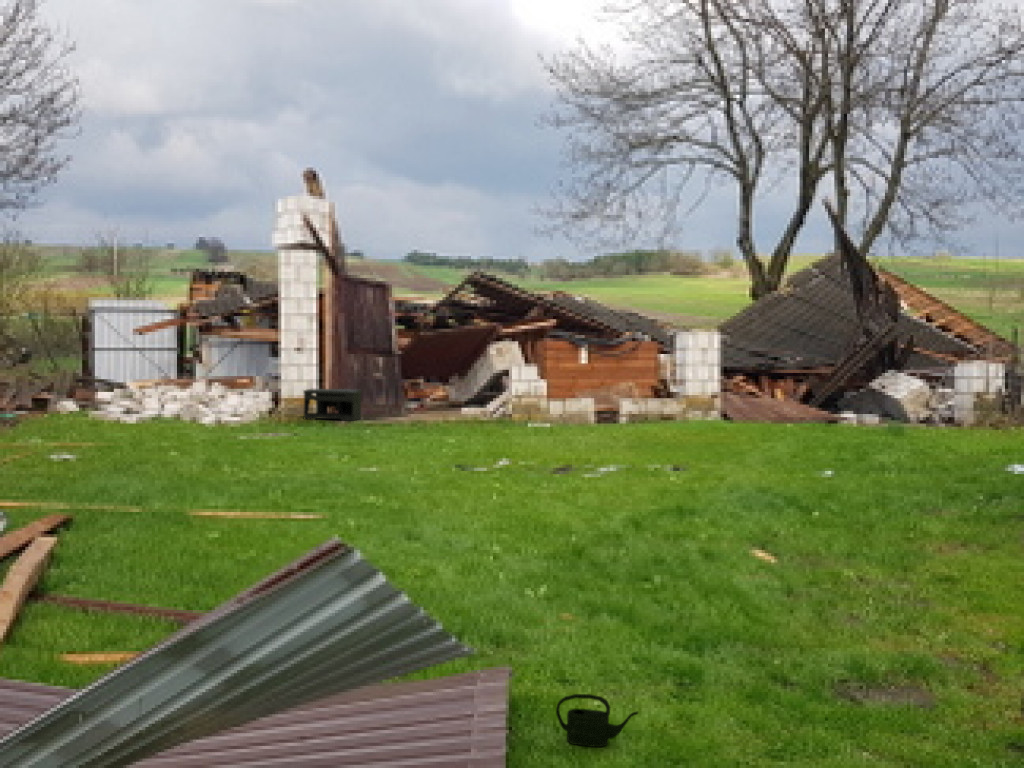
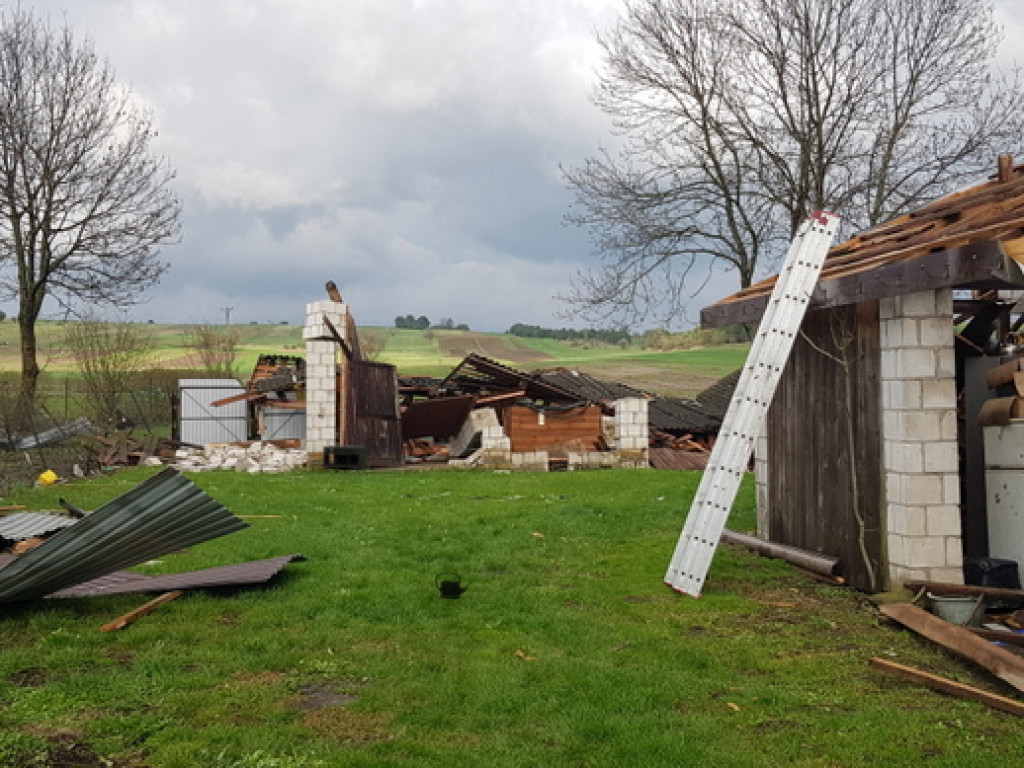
watering can: present [556,694,638,747] -> present [435,573,471,598]

